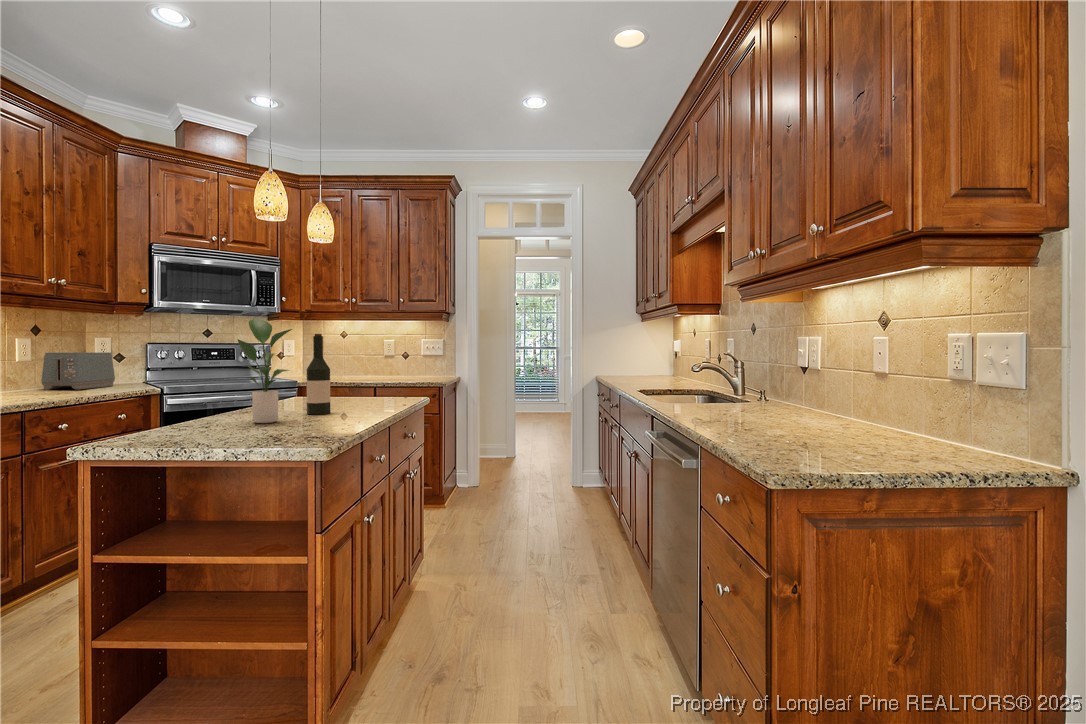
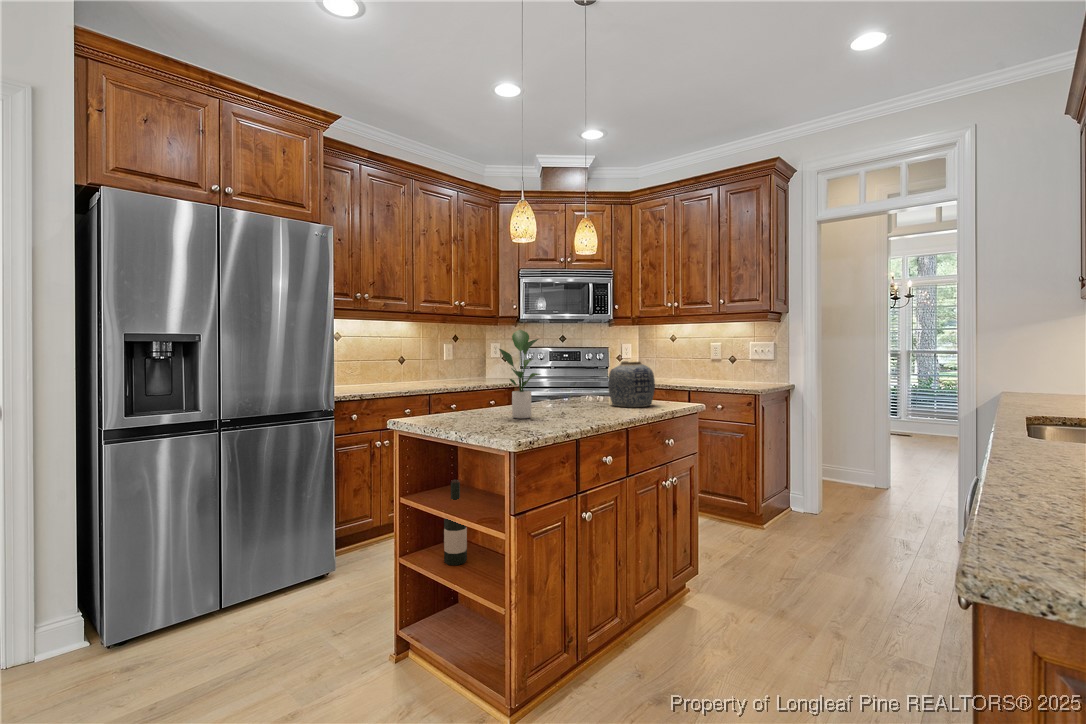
wine bottle: present [307,334,330,414] -> present [444,480,467,565]
toaster: present [41,352,115,390] -> none [453,356,496,383]
vase: none [333,356,383,404] -> present [608,361,655,407]

